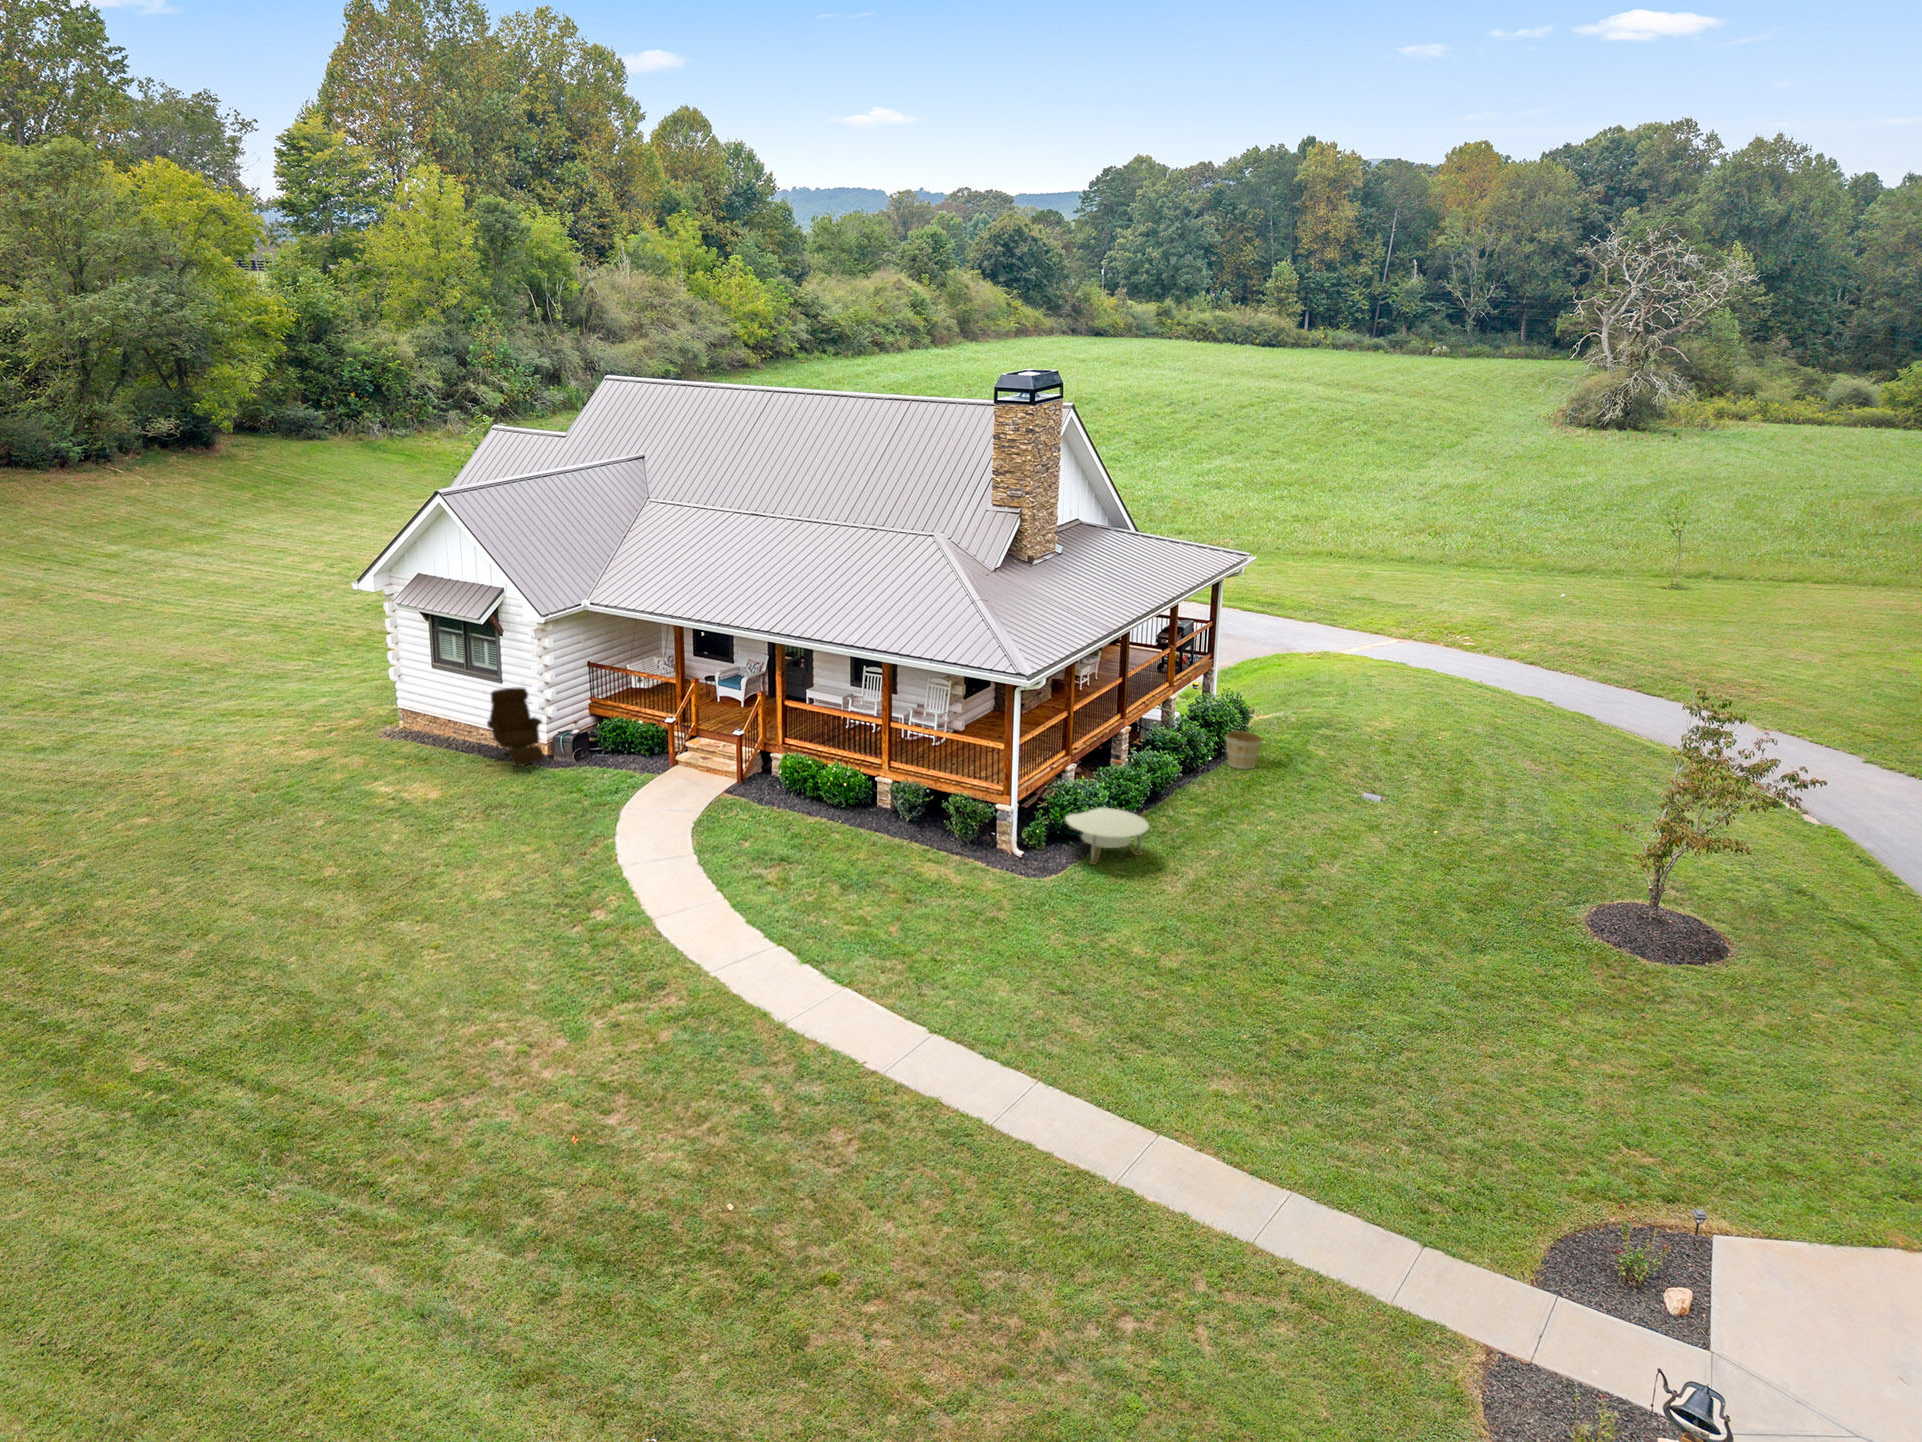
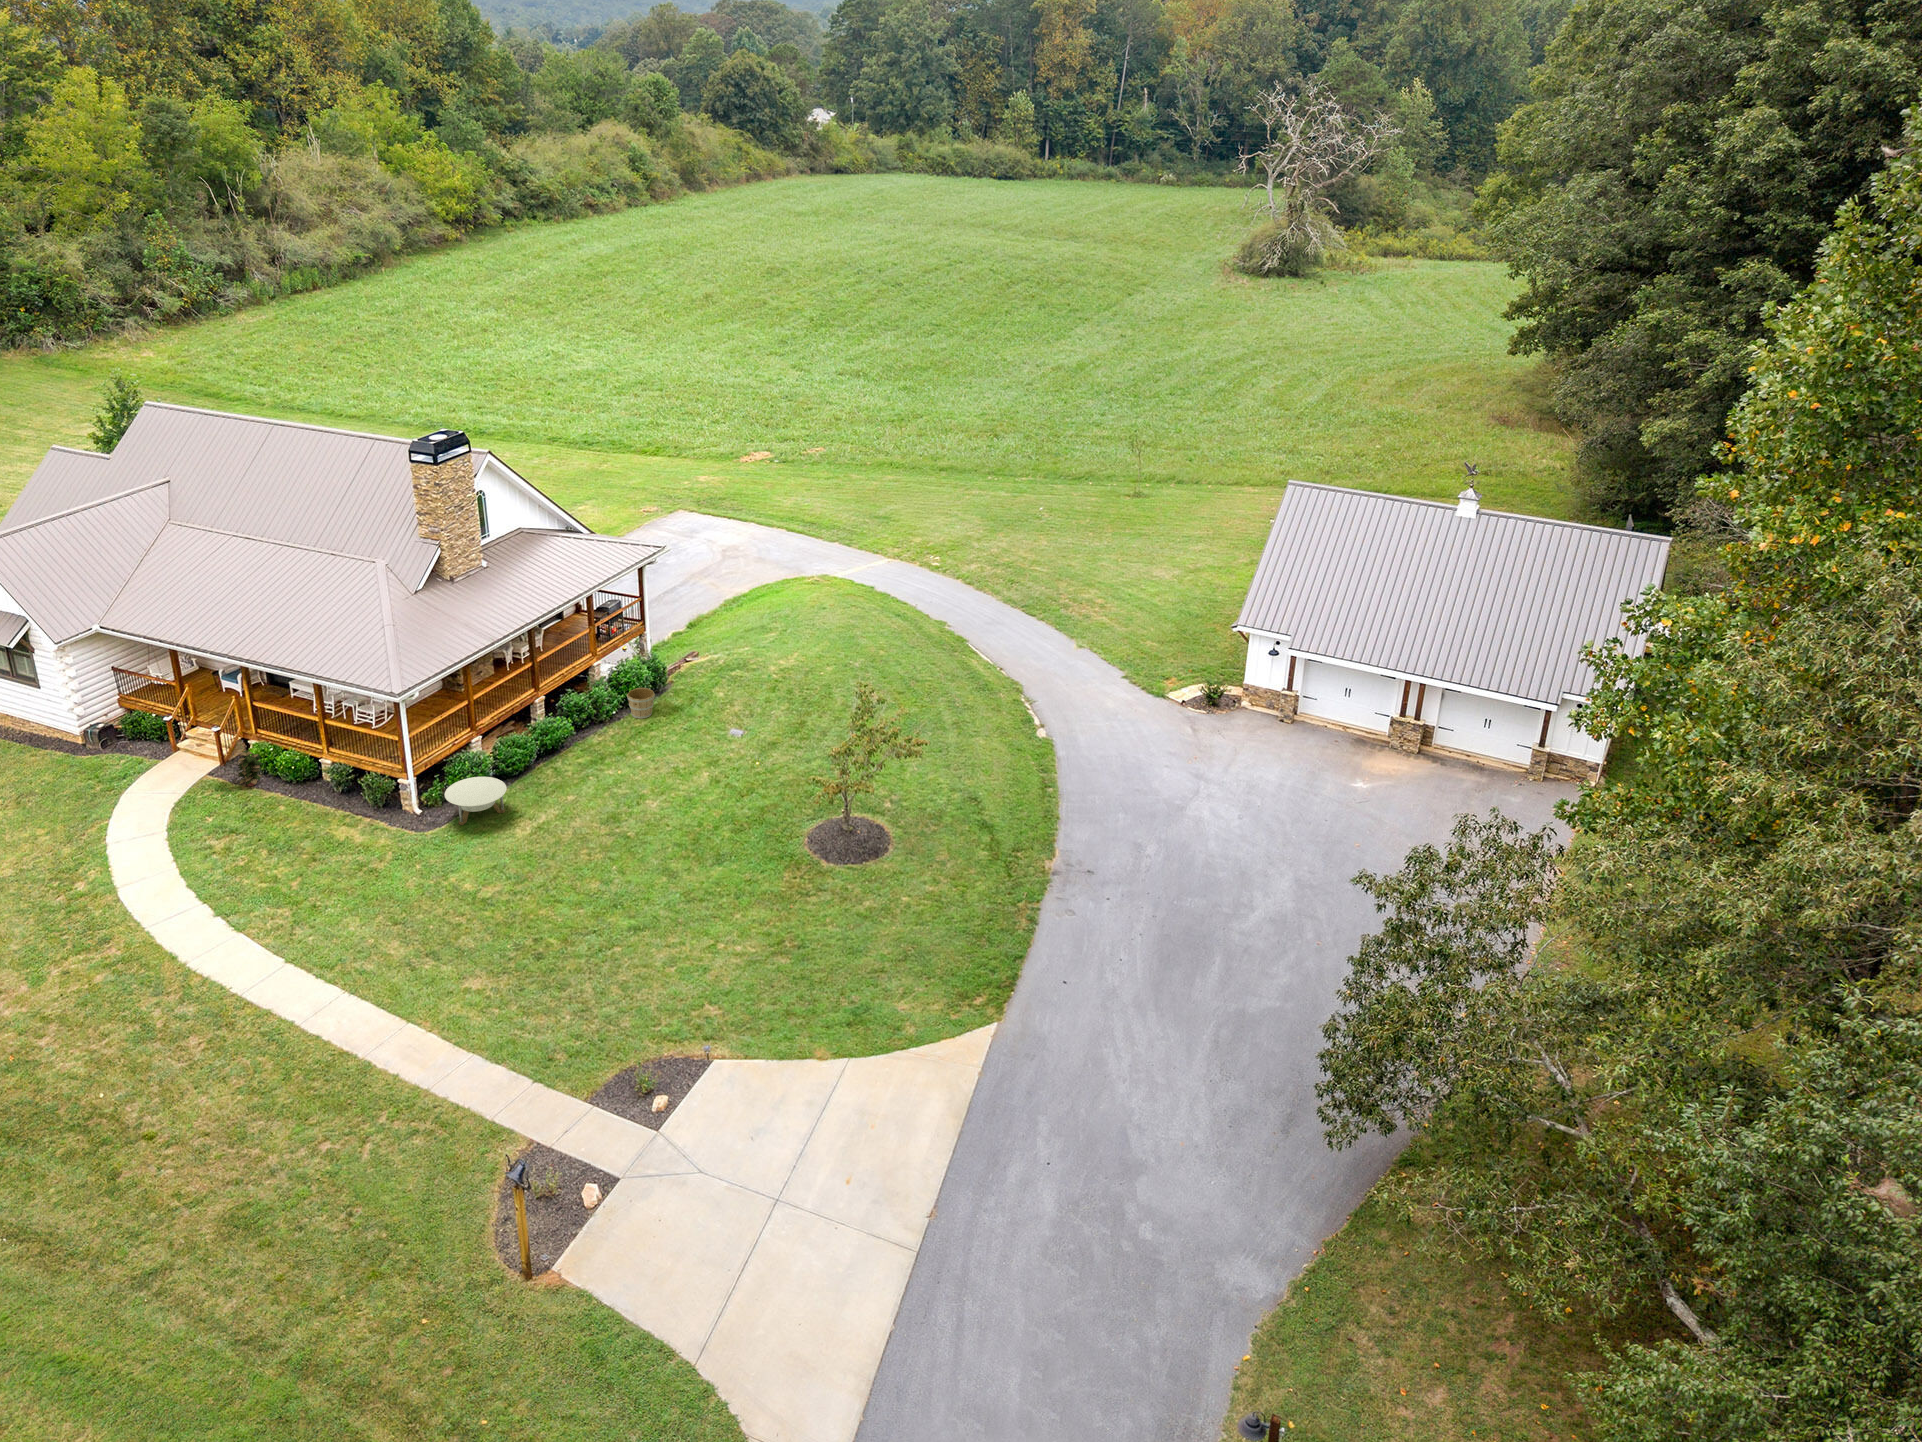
lounge chair: present [487,688,544,771] -> none [25,691,75,763]
decorative plant: none [767,761,799,808] -> present [238,750,262,786]

